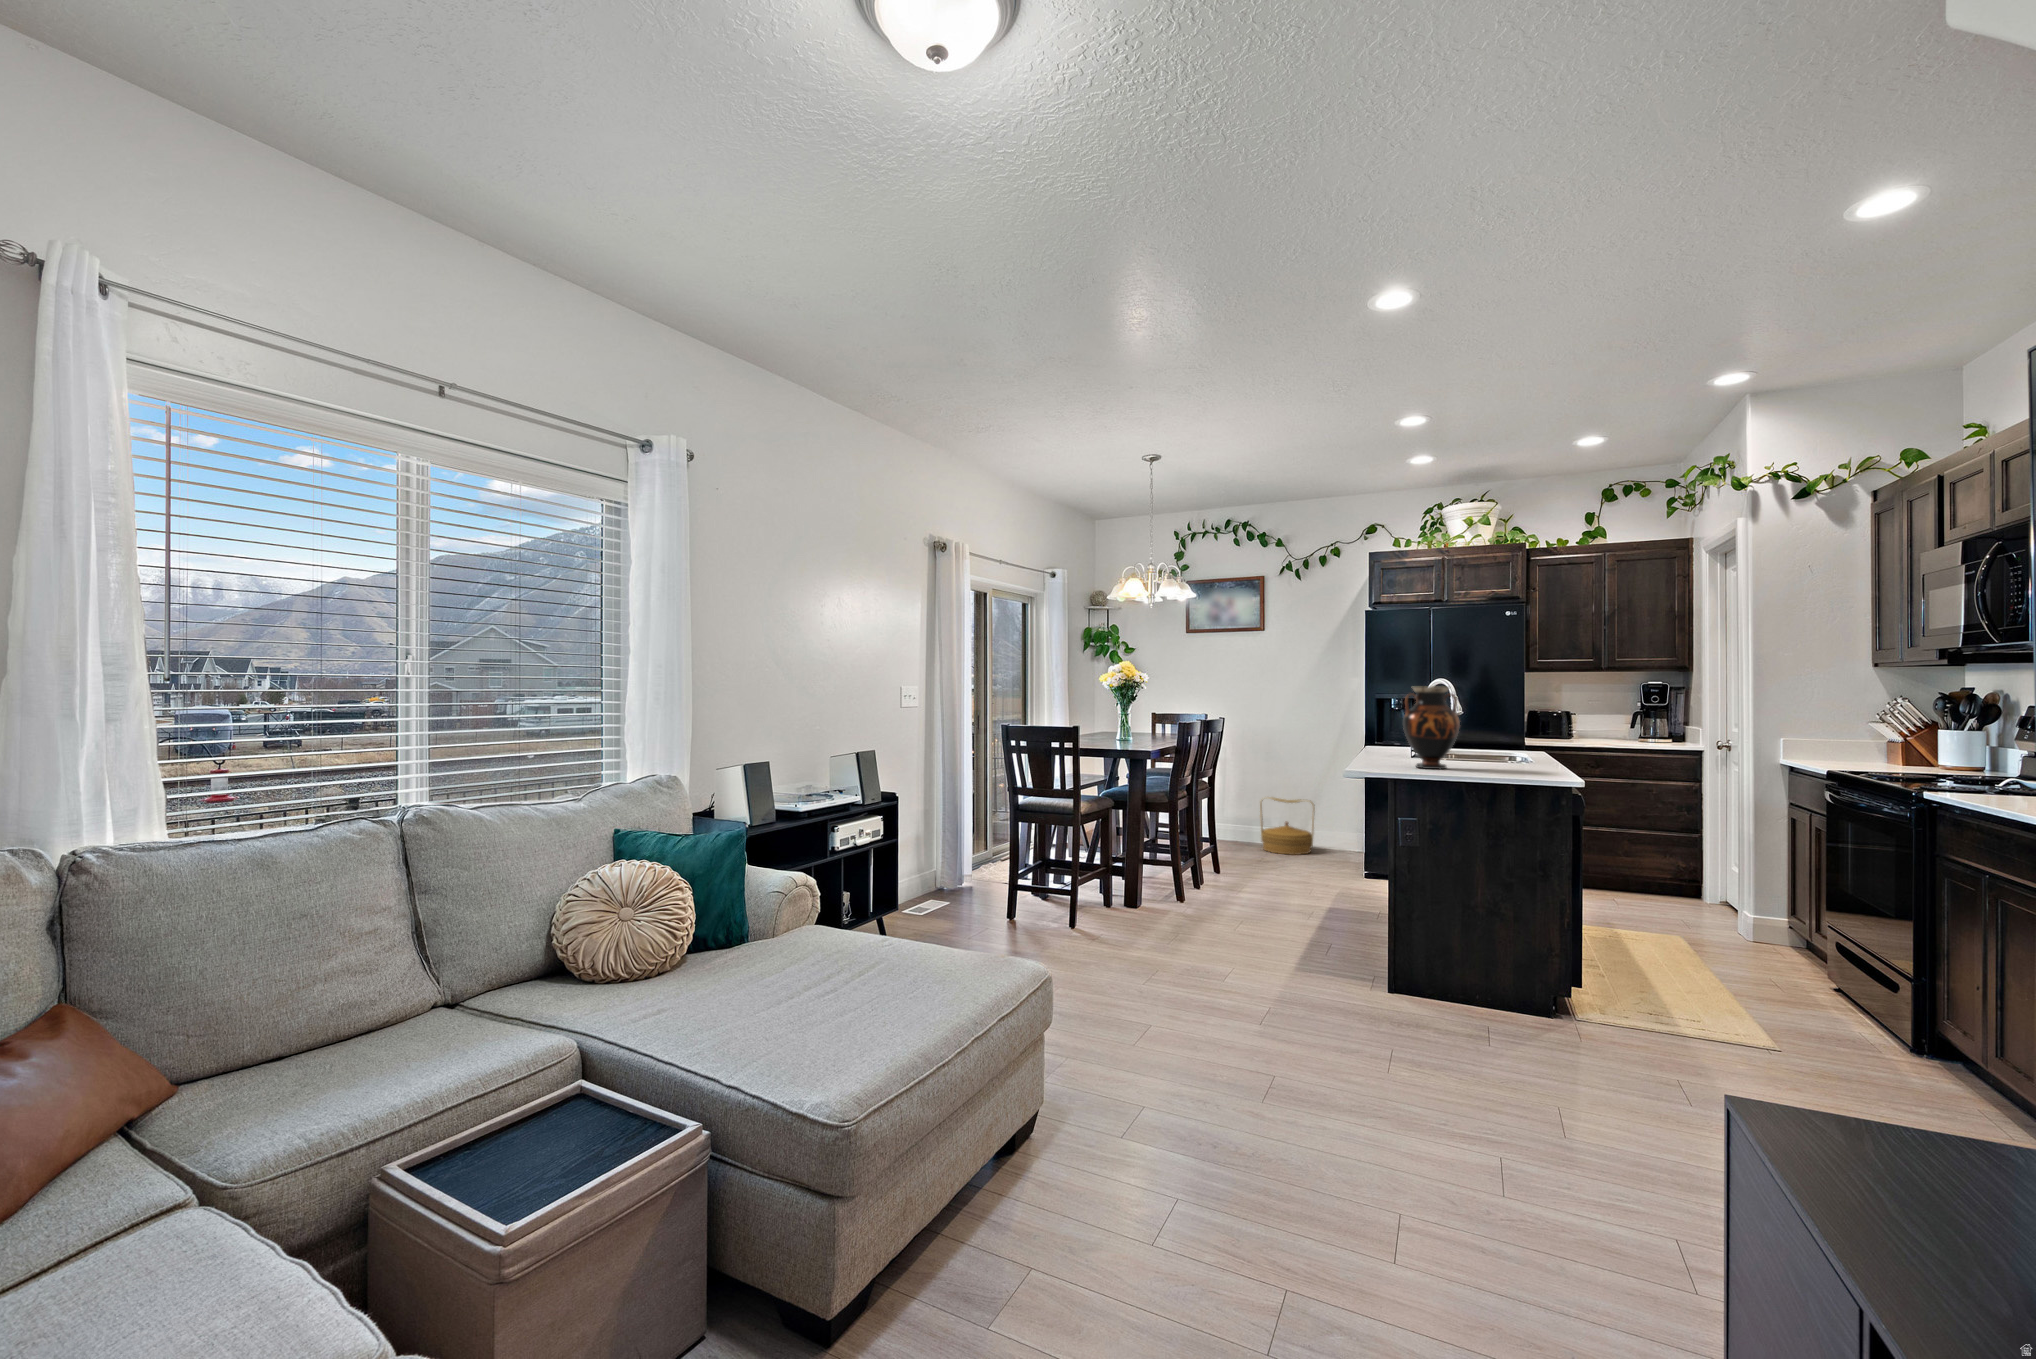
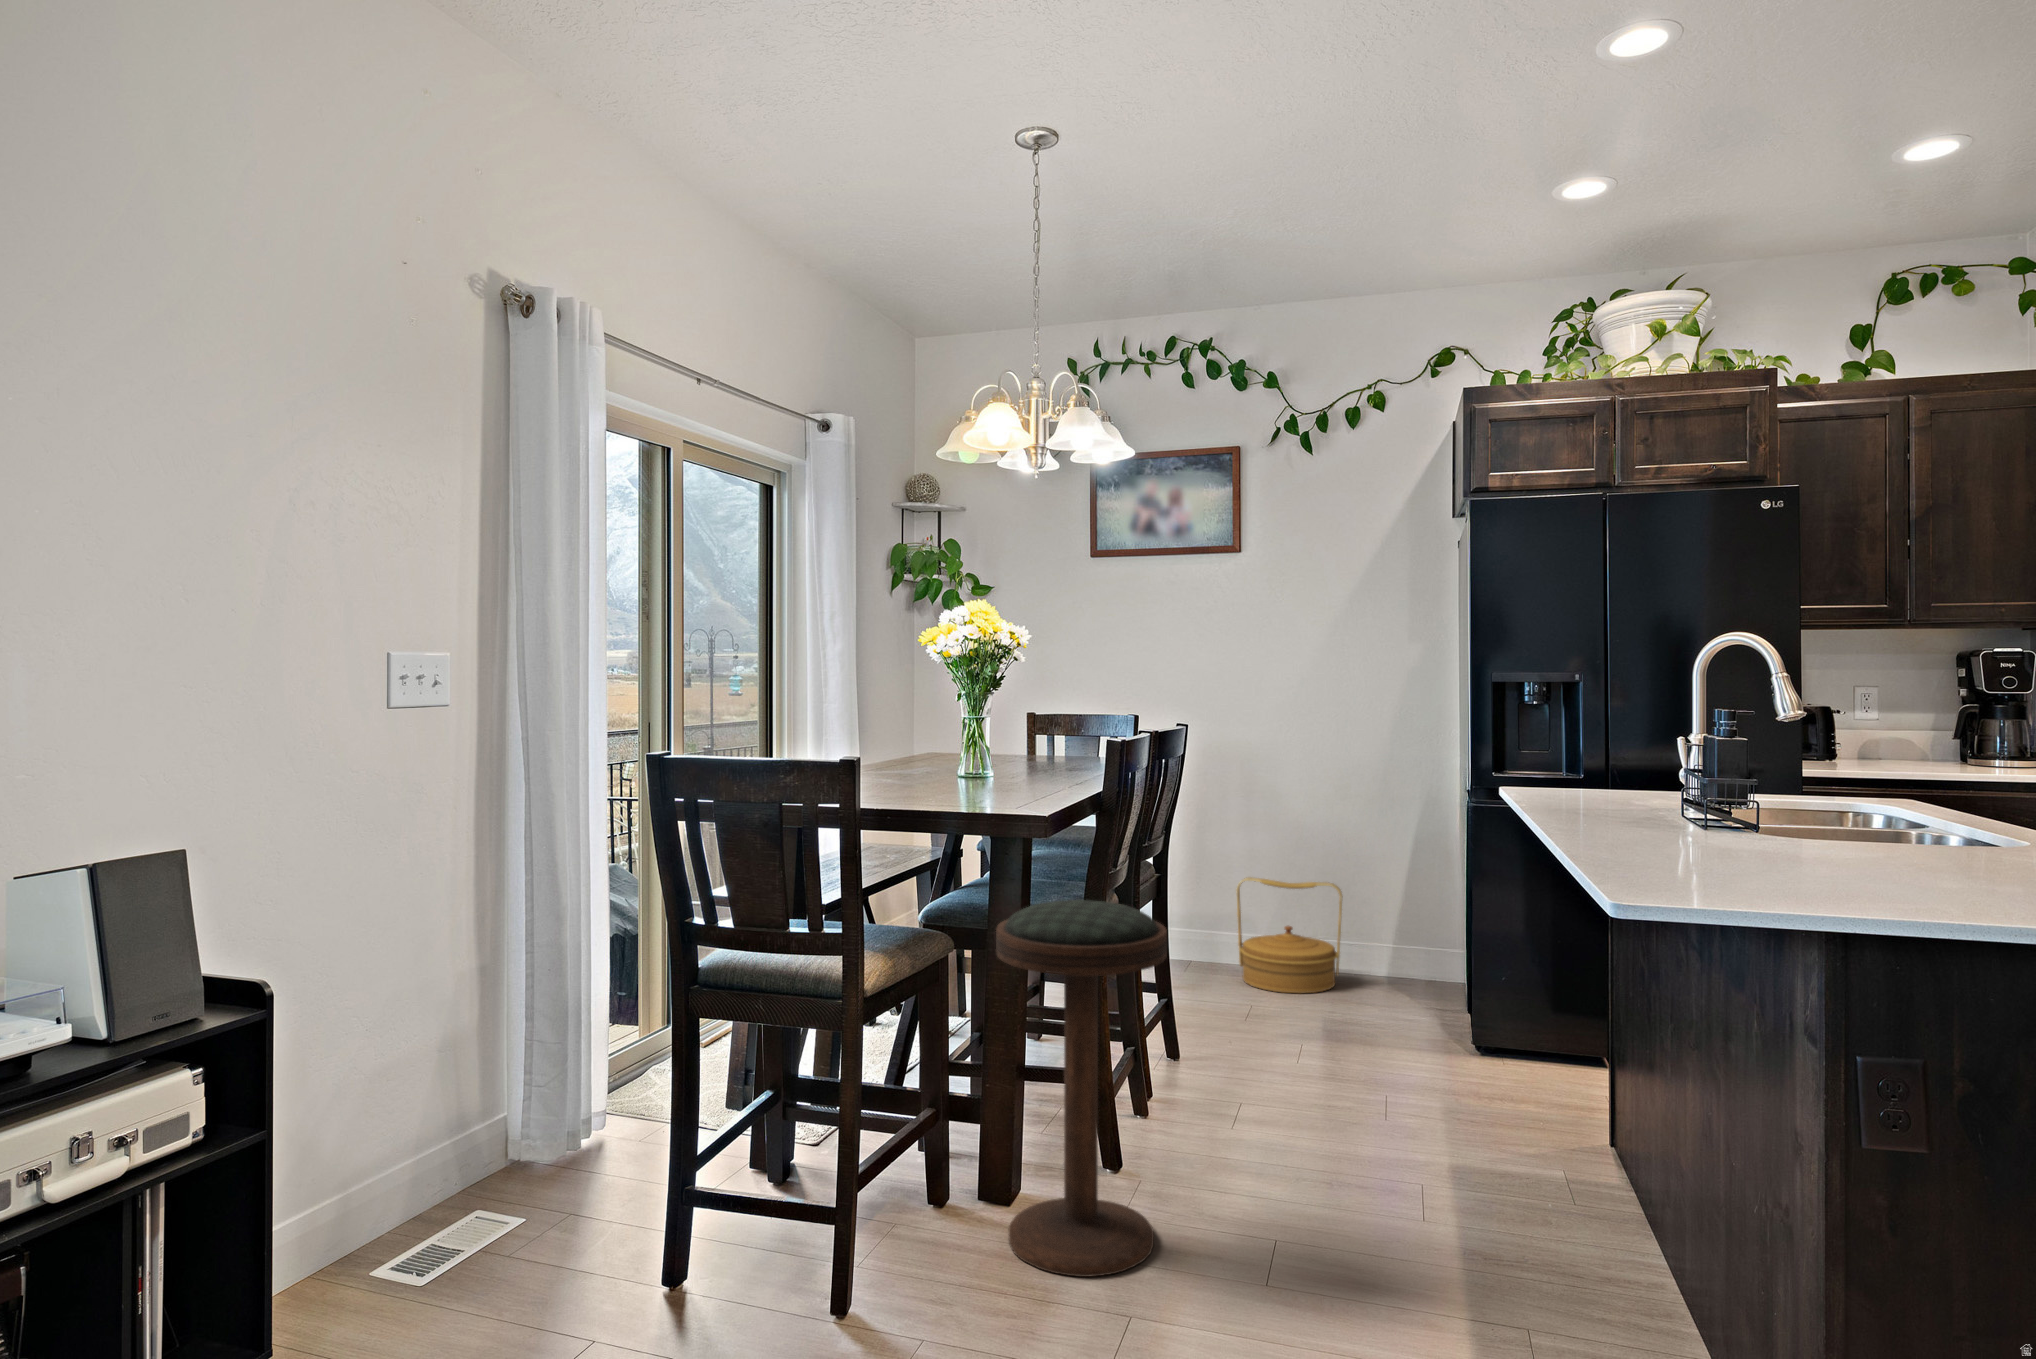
vase: present [1403,686,1460,769] -> none [1760,640,1937,879]
bar stool: none [1132,786,1200,926] -> present [996,900,1168,1277]

